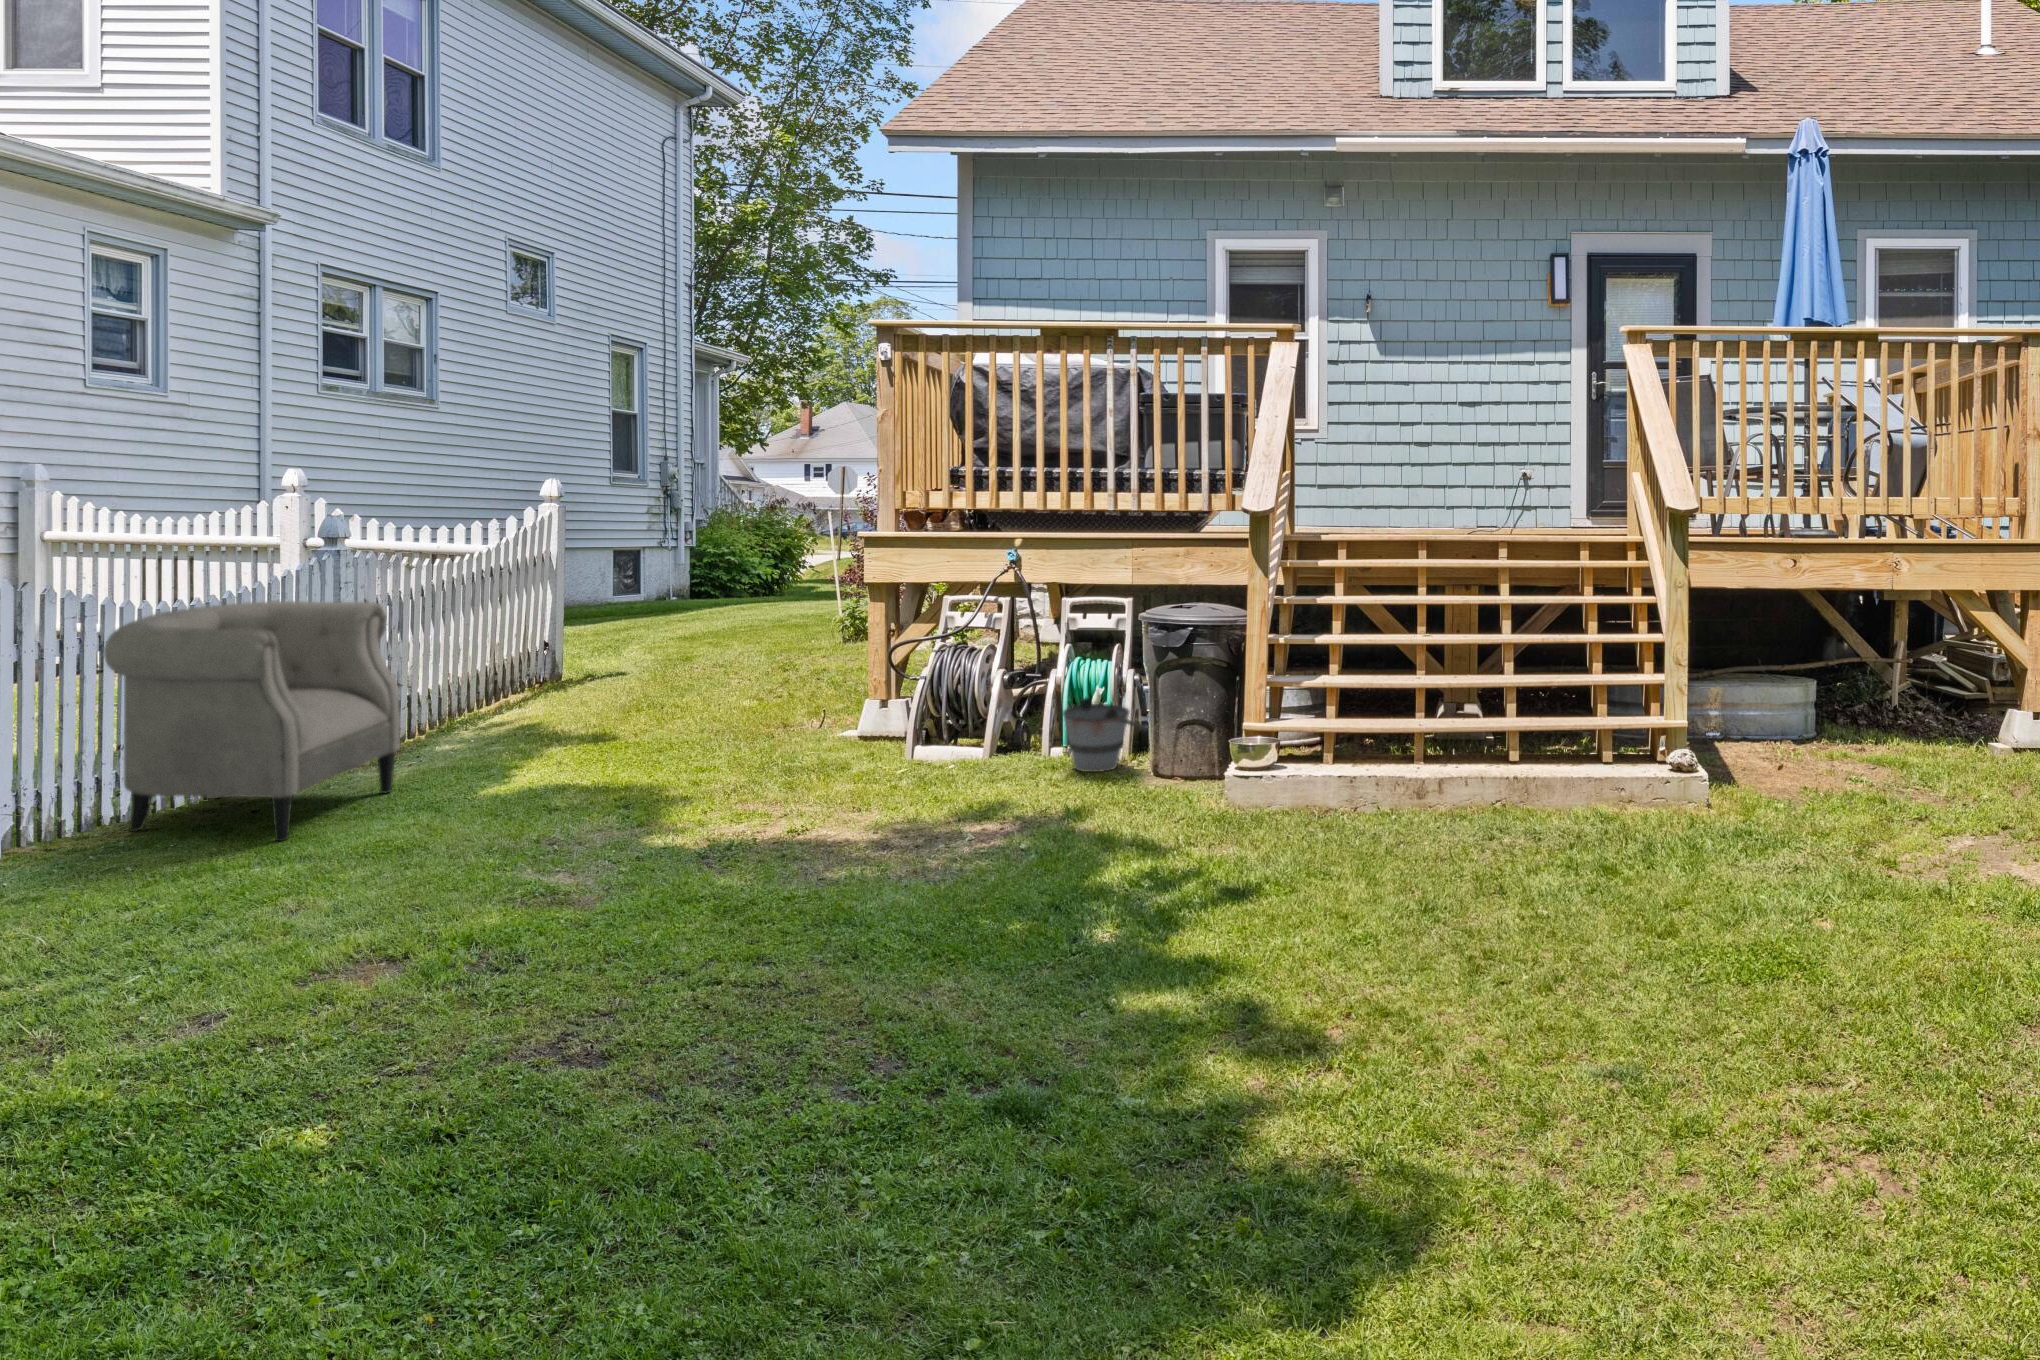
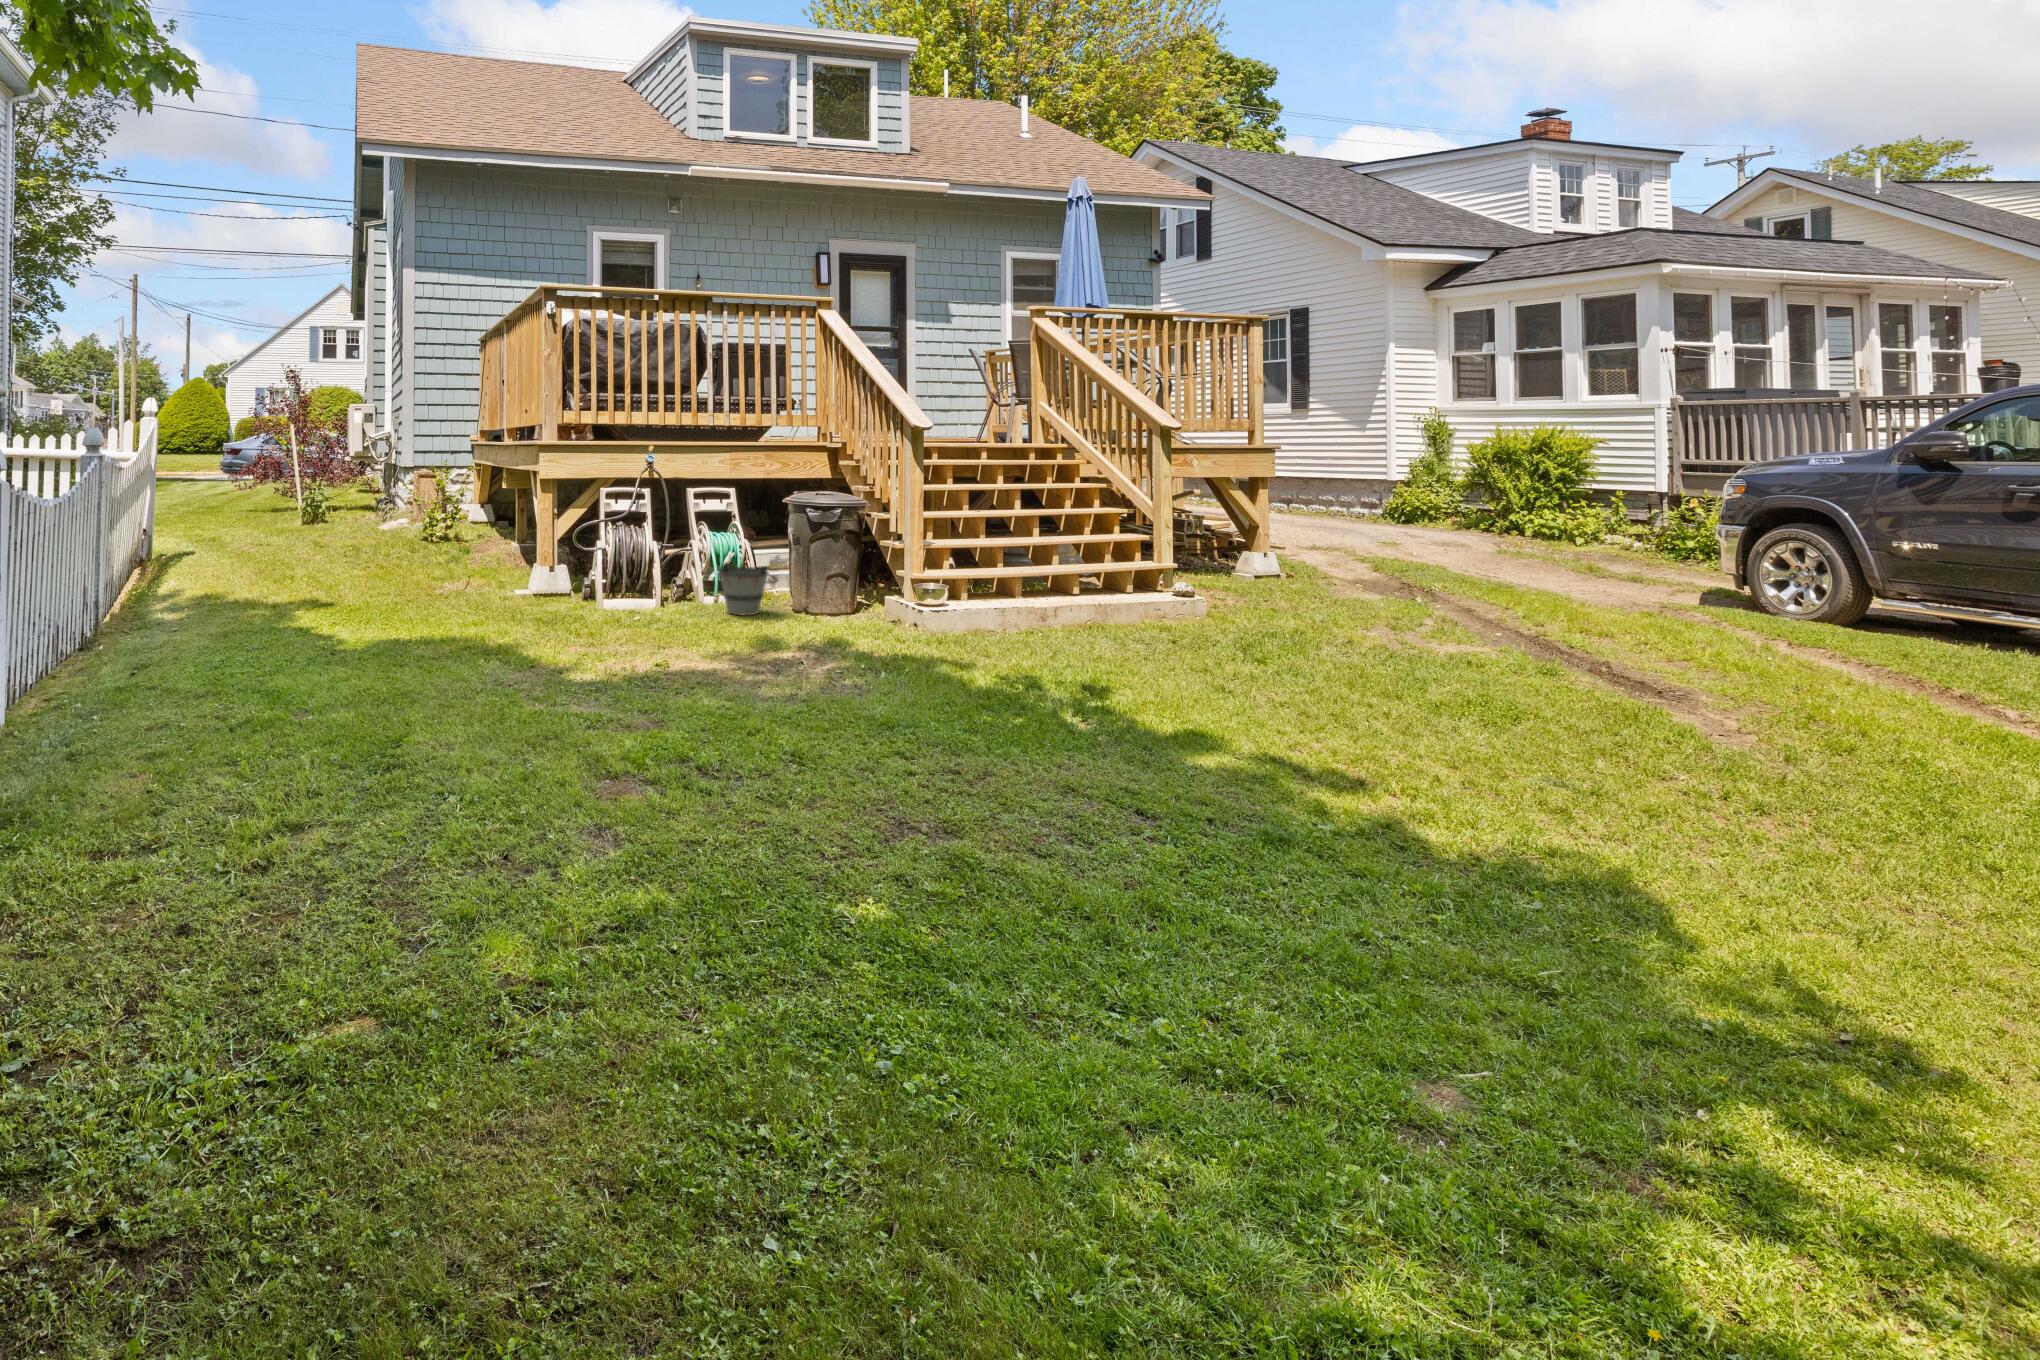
chair: present [104,601,400,841] -> none [51,502,249,704]

